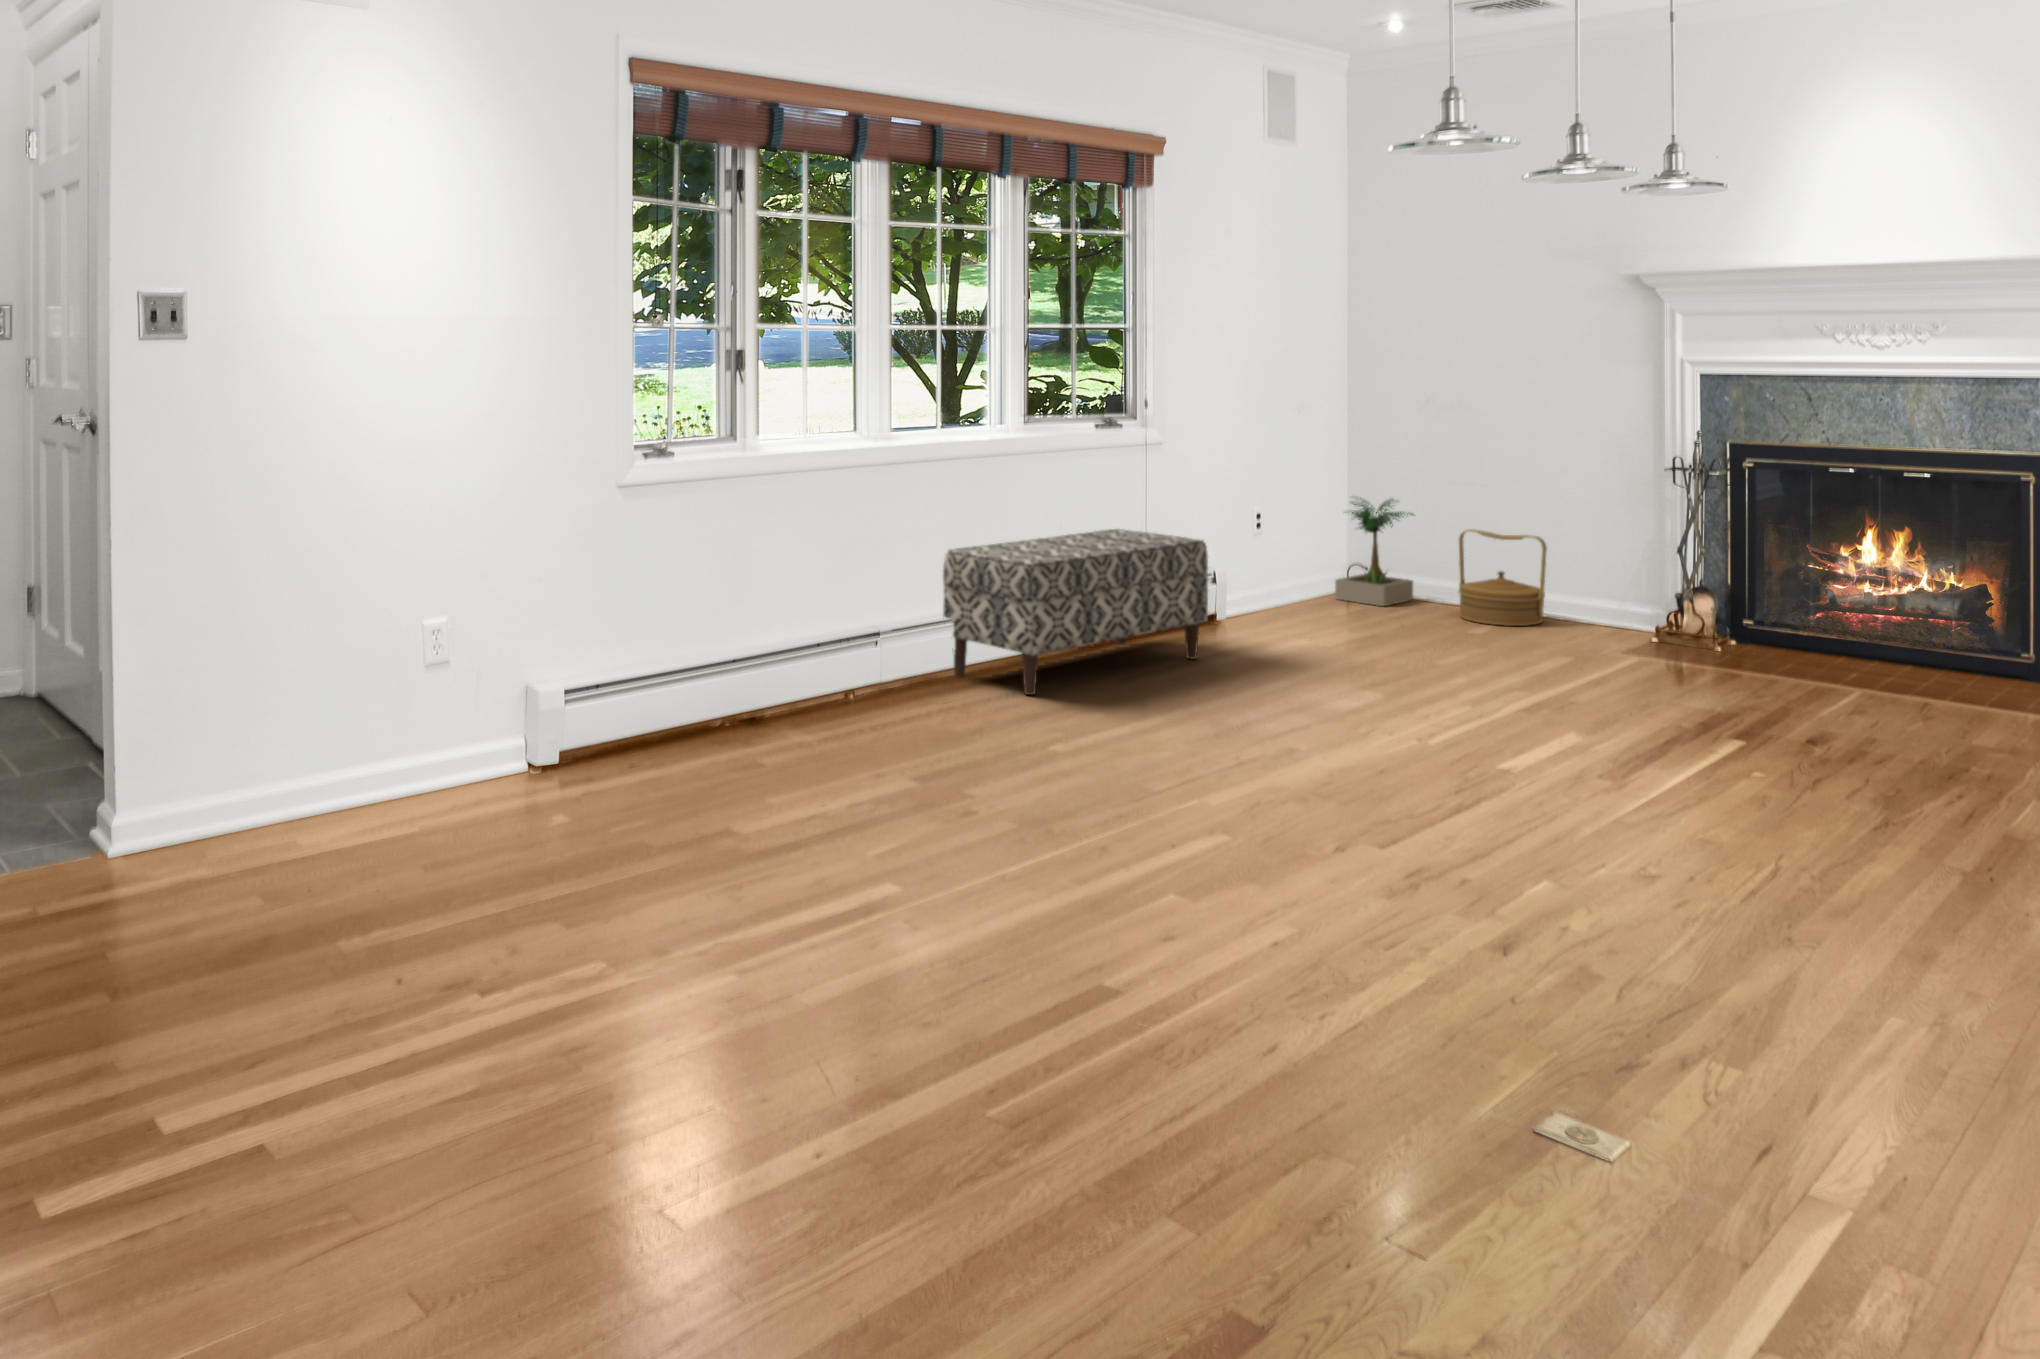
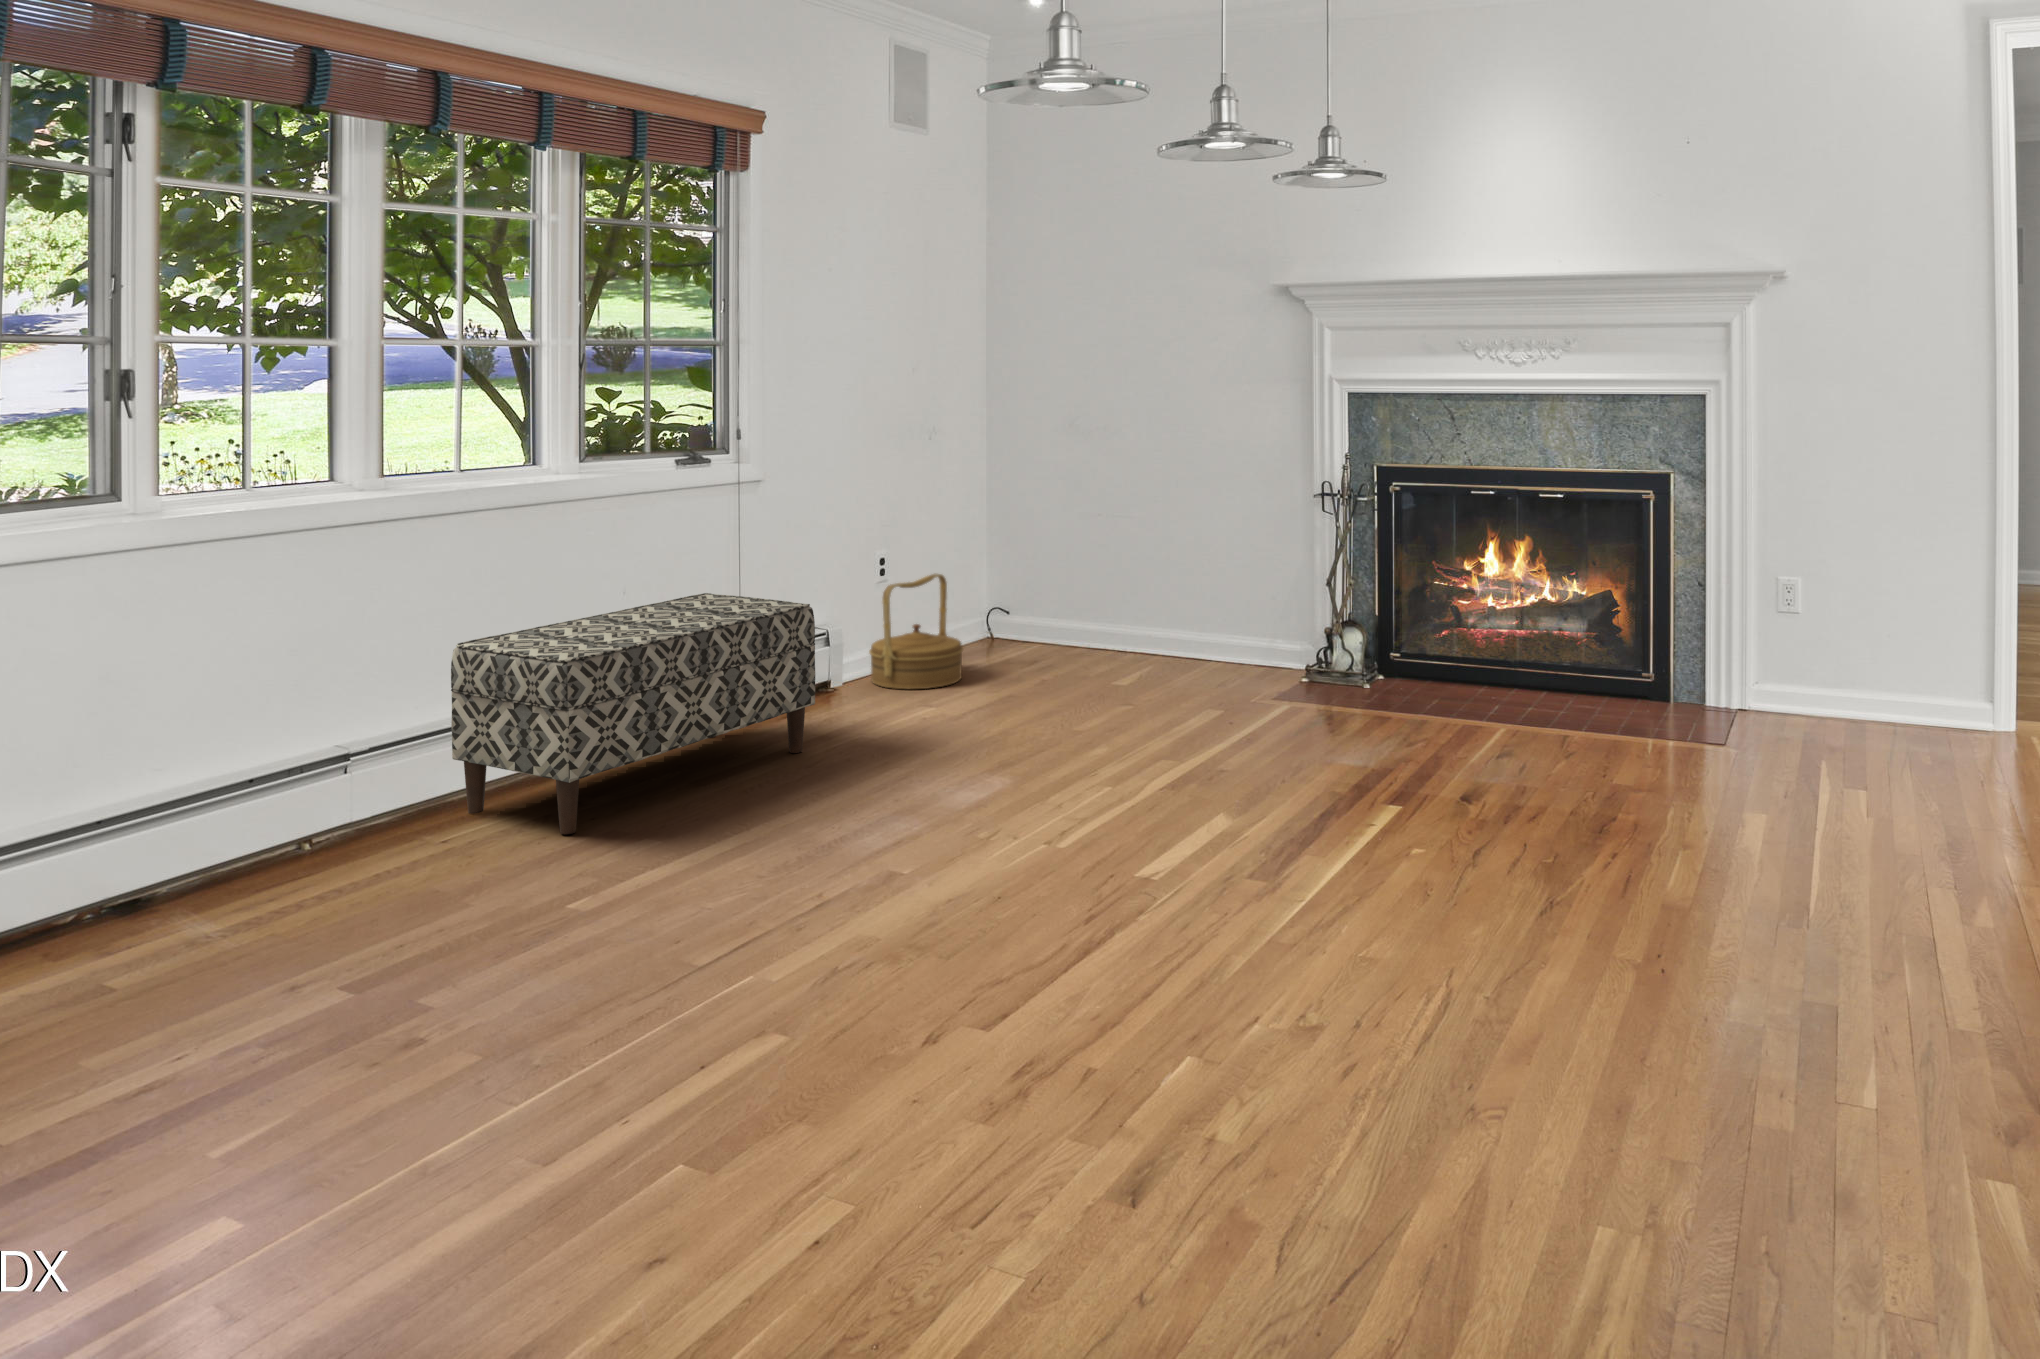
potted plant: present [1335,498,1414,606] -> none [975,530,1068,656]
woven basket: present [1458,529,1547,626] -> present [869,574,963,689]

